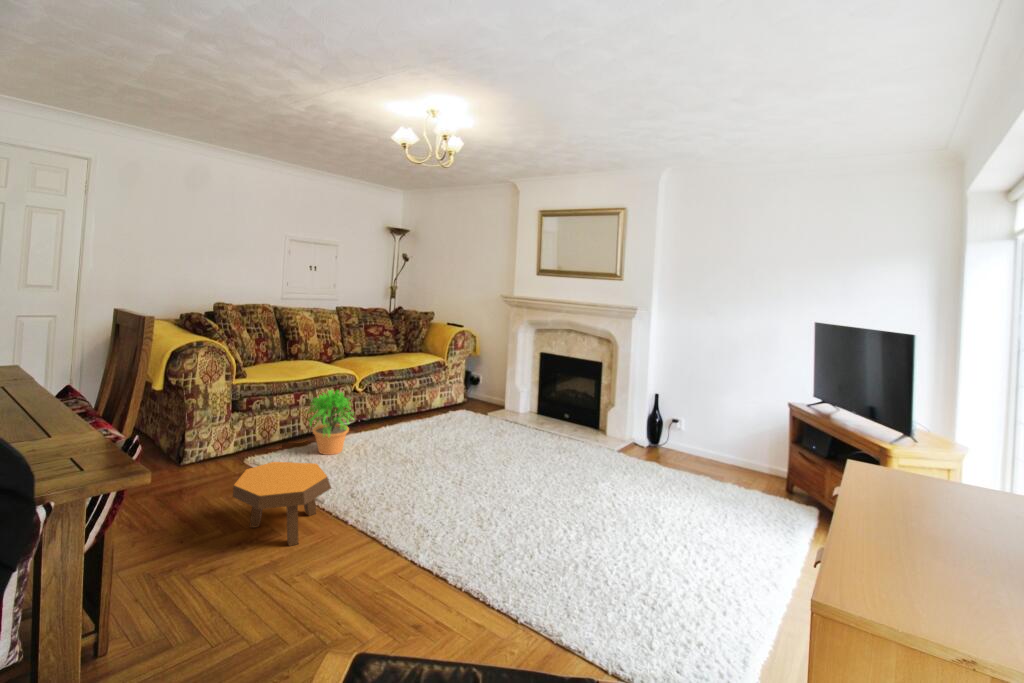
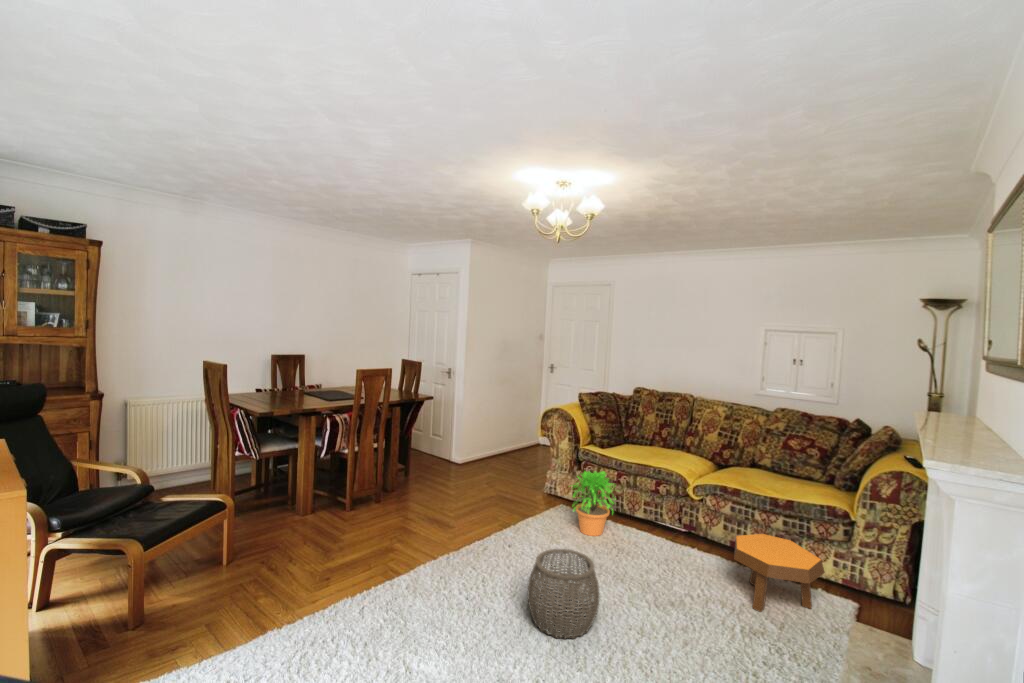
woven basket: none [449,432,505,493] -> present [528,549,600,638]
footstool: present [233,462,331,546] -> present [734,534,825,612]

